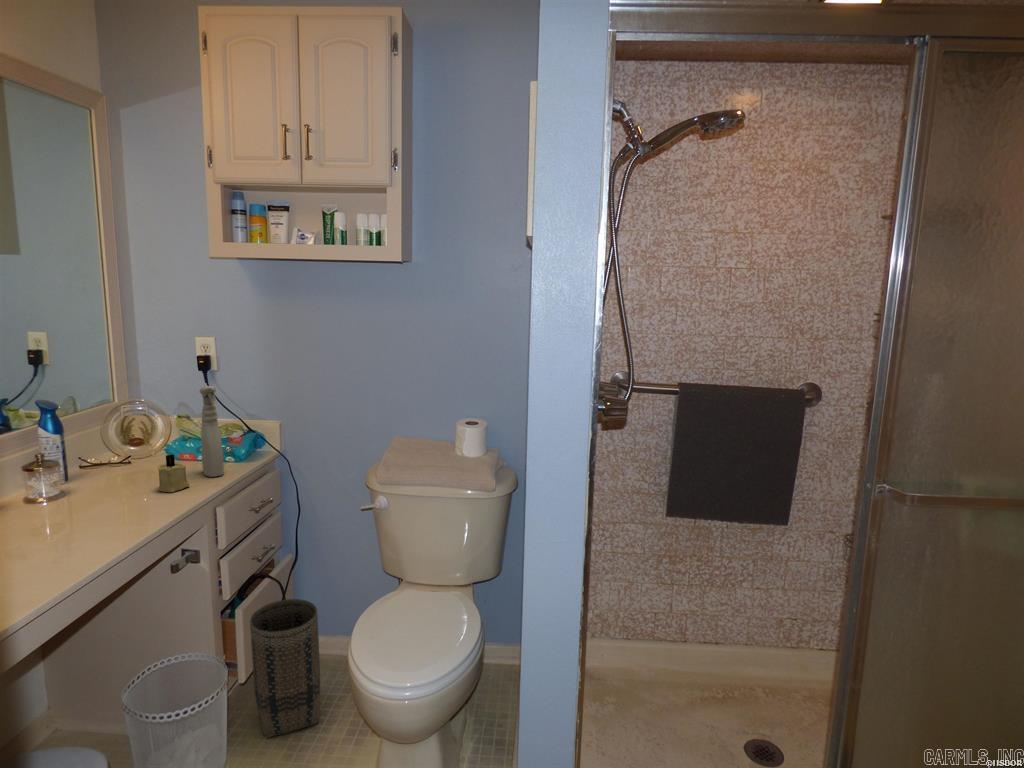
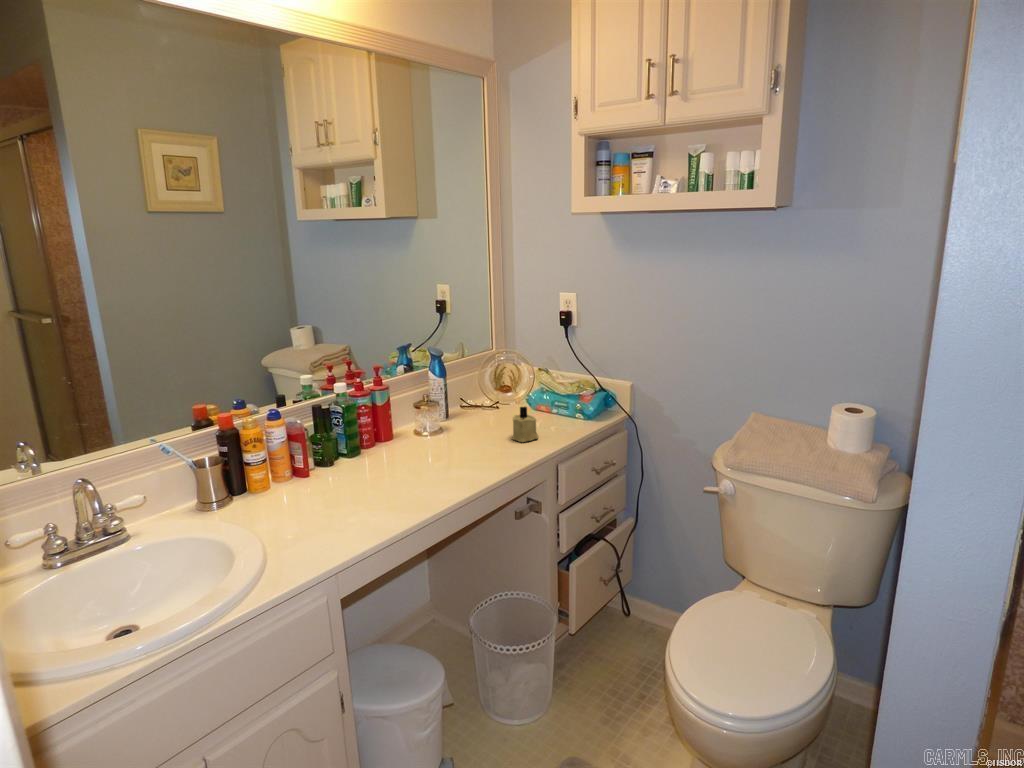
spray bottle: present [200,386,224,477] -> none [553,343,572,432]
basket: present [250,599,320,737] -> none [582,565,648,698]

